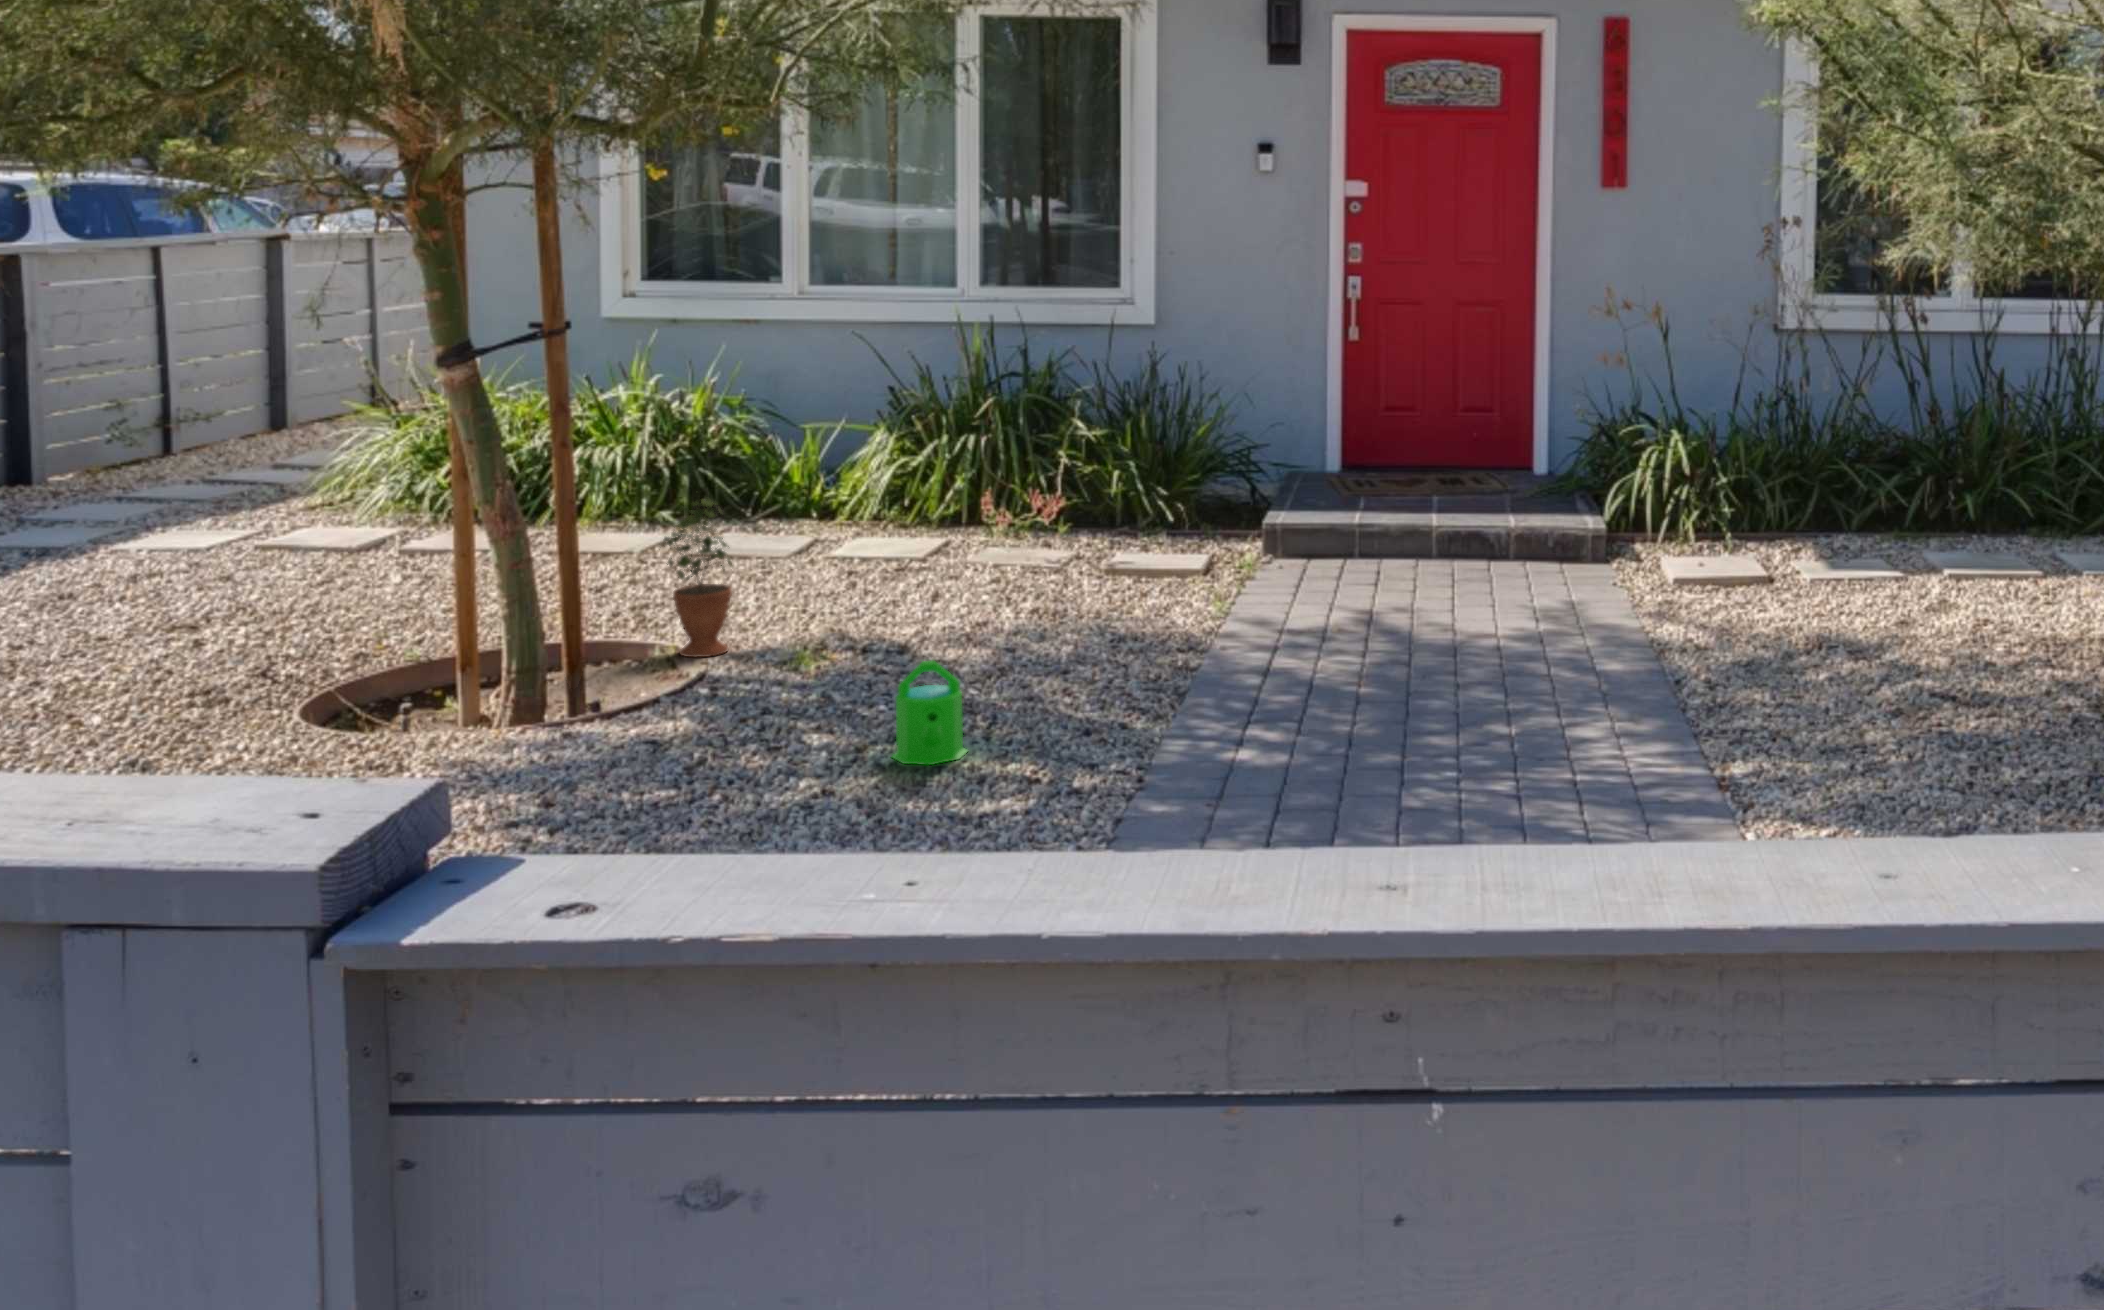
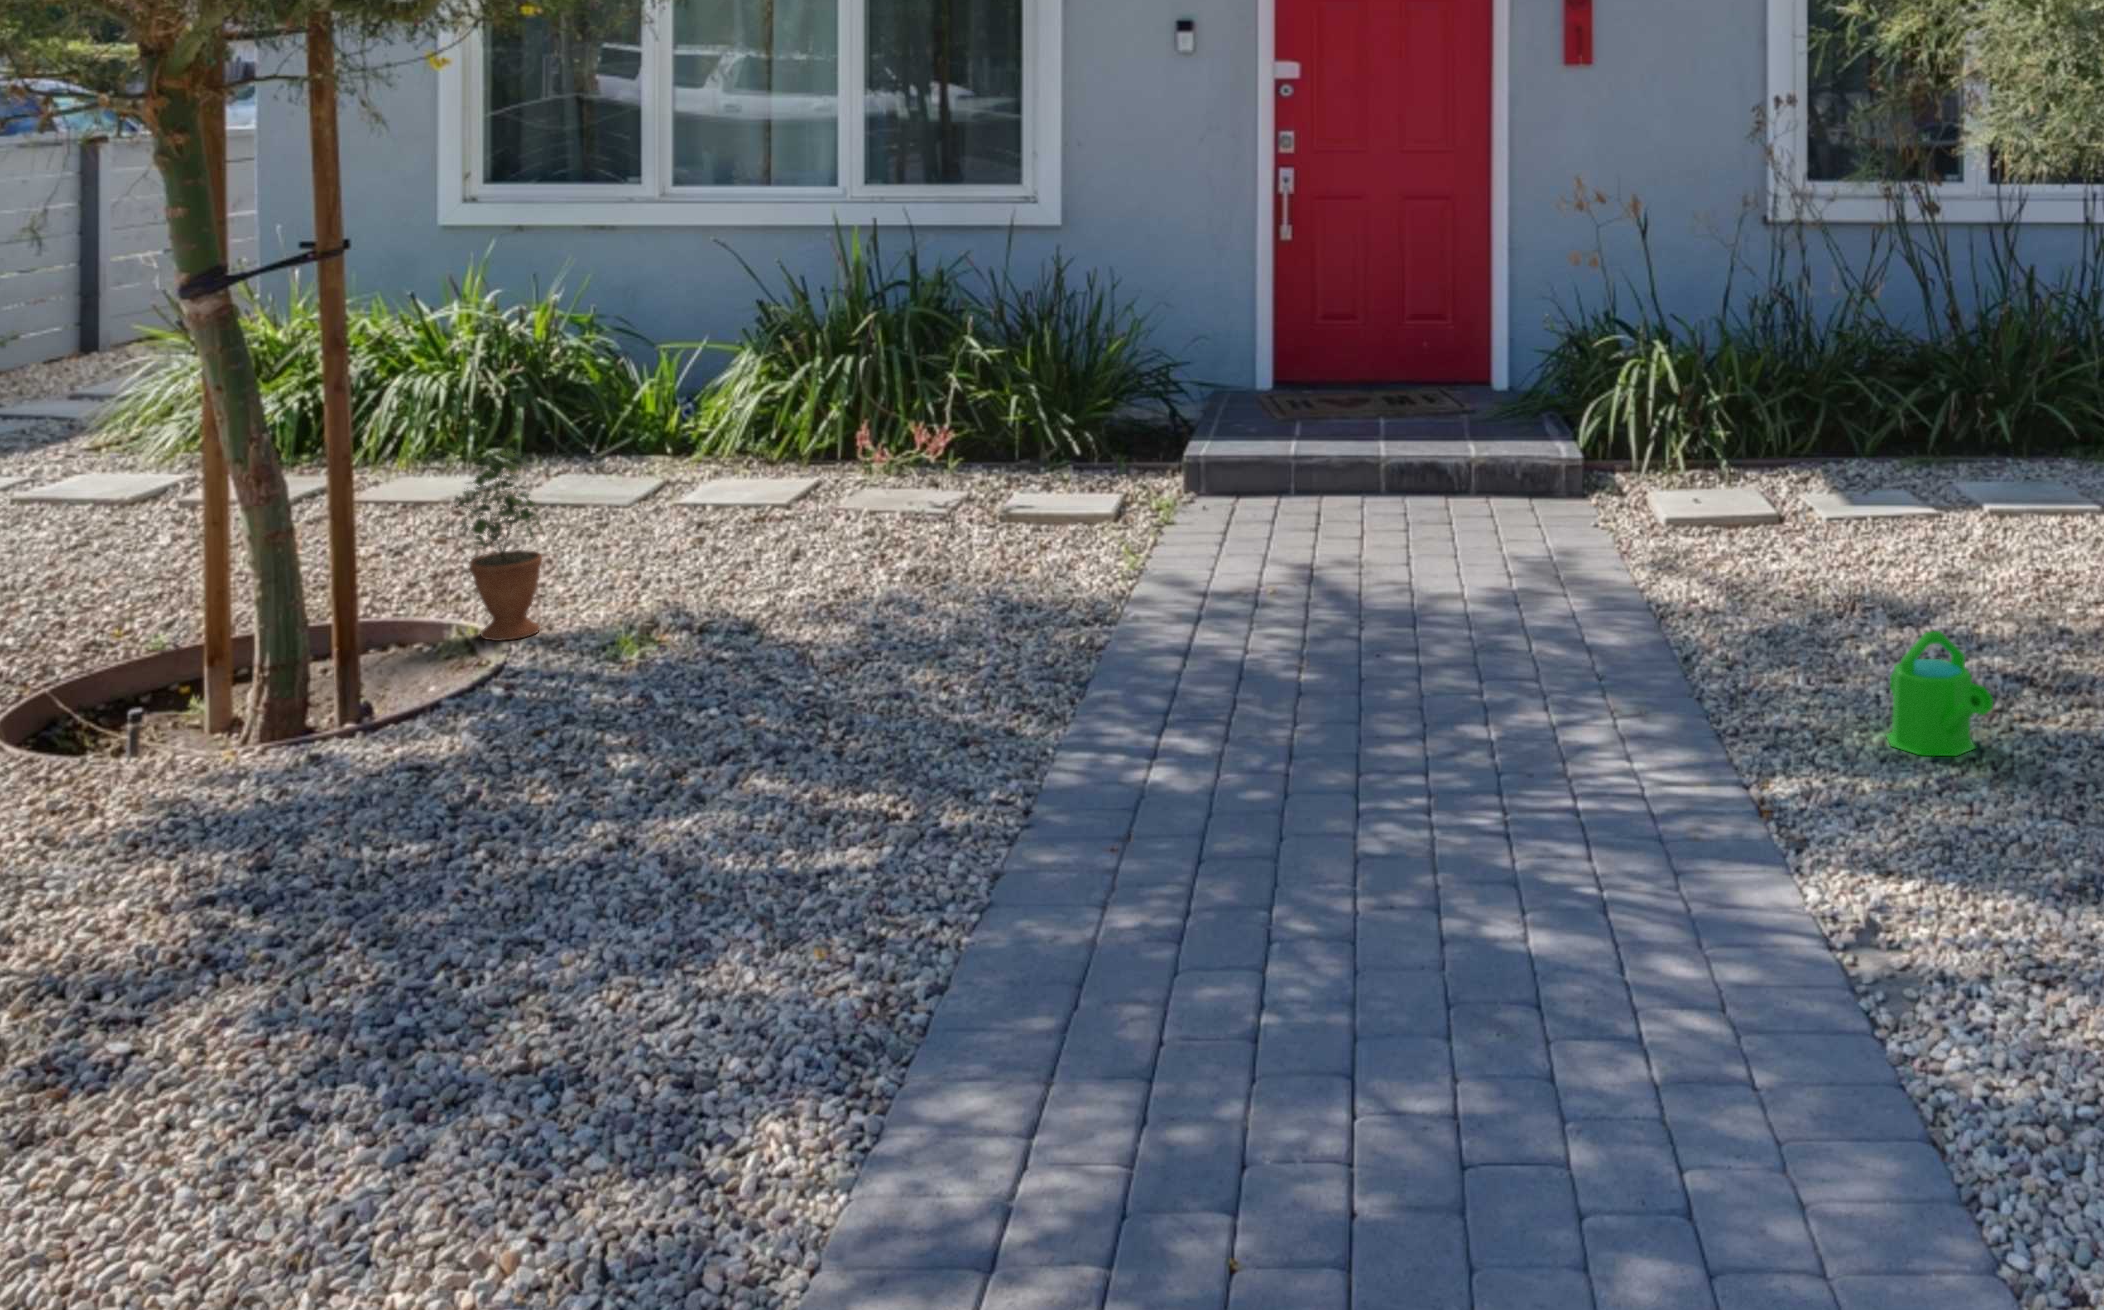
watering can: present [891,661,967,765] -> present [1886,631,1993,756]

